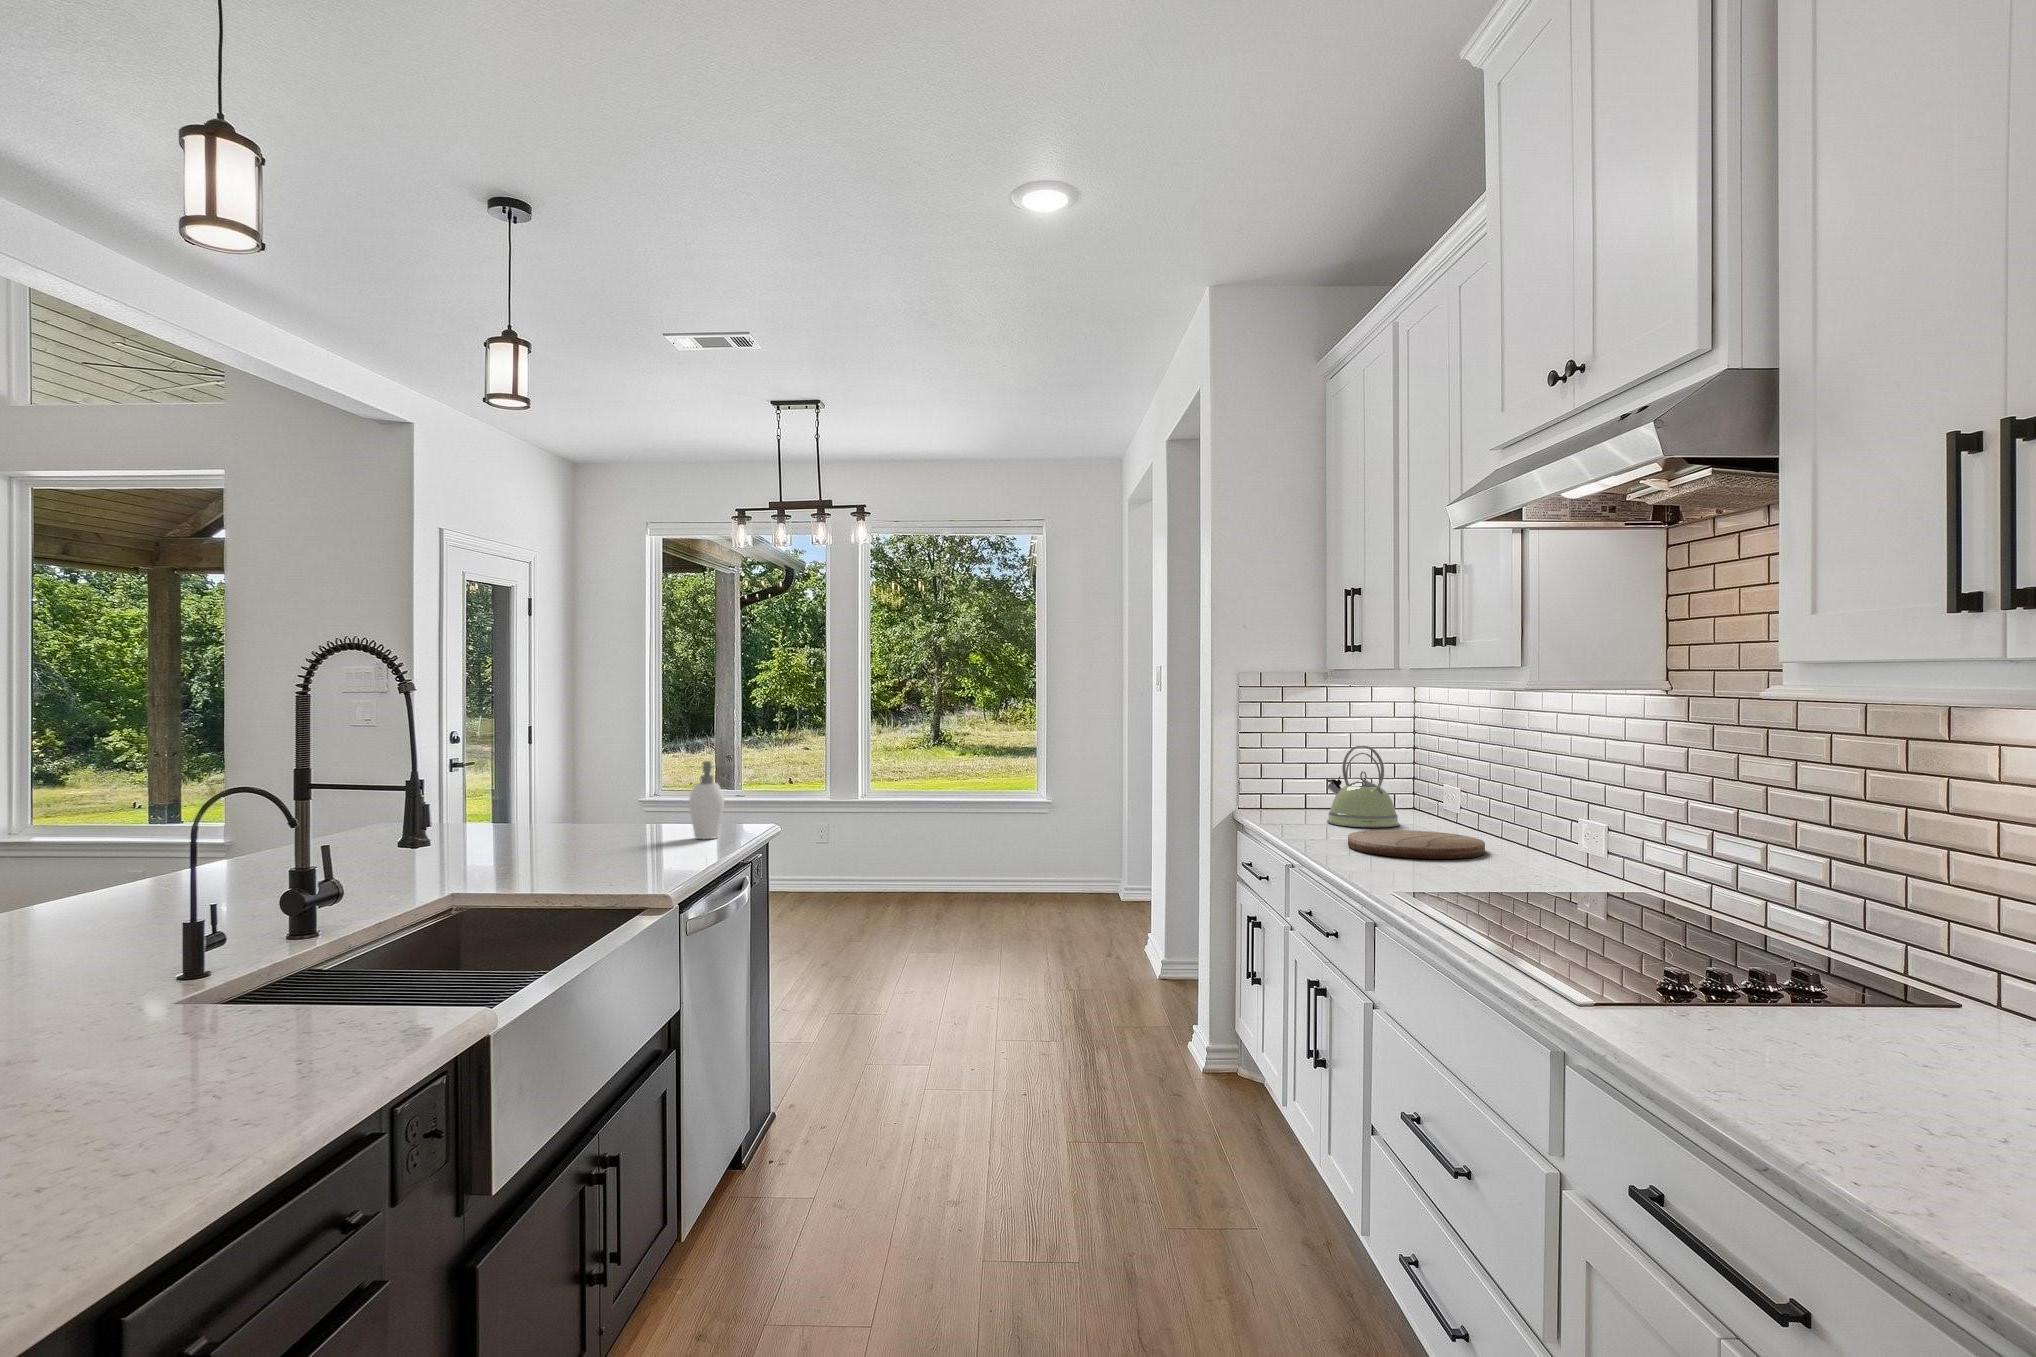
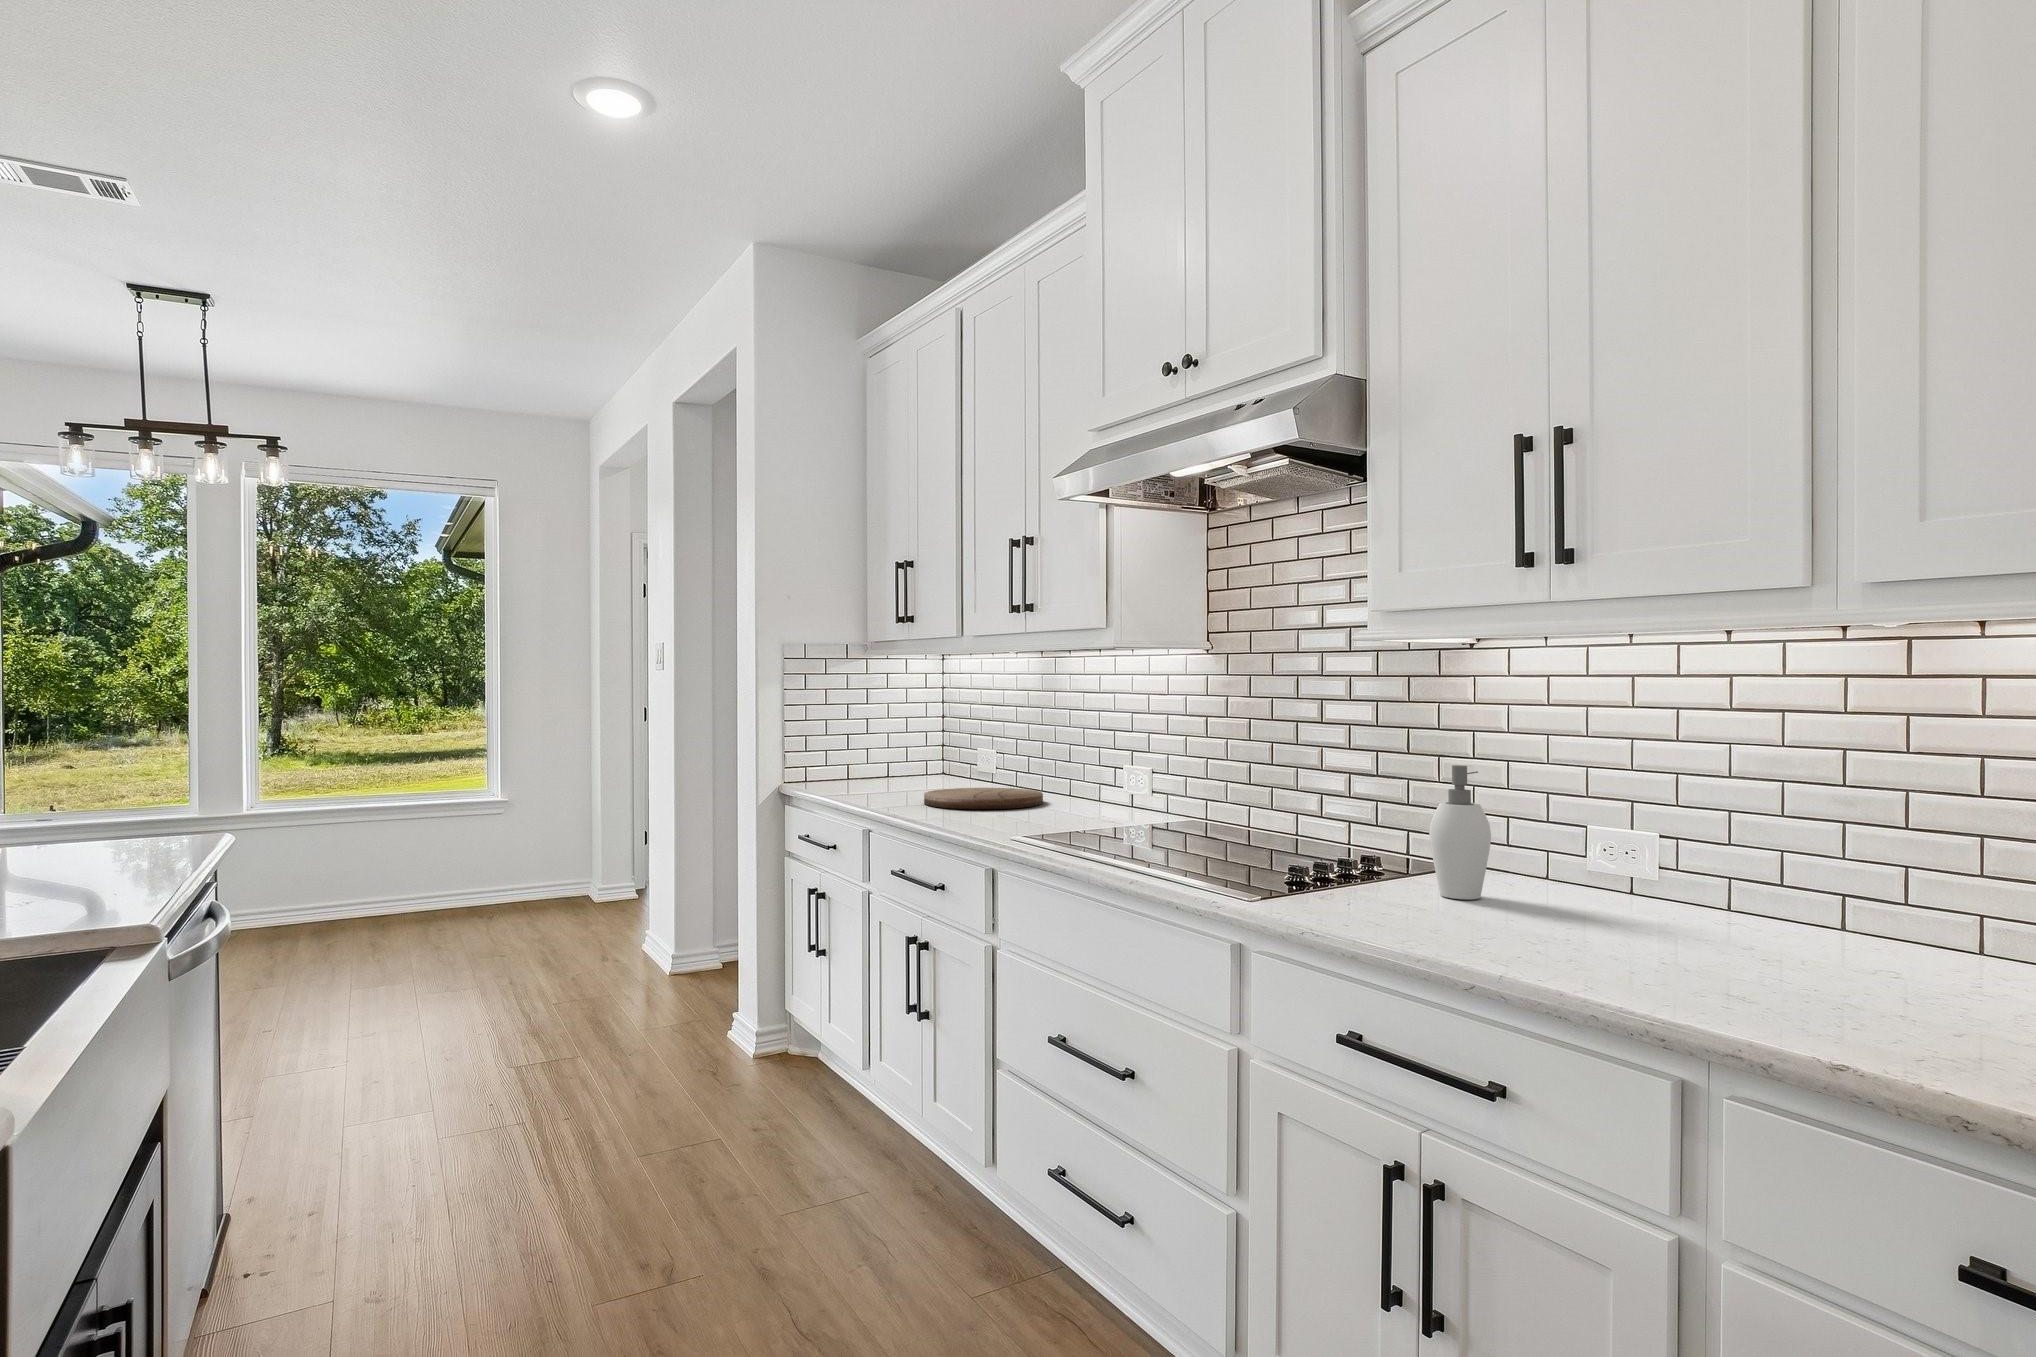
kettle: present [1327,745,1399,828] -> none [877,713,945,790]
soap dispenser: present [689,761,724,839] -> present [1429,765,1491,899]

